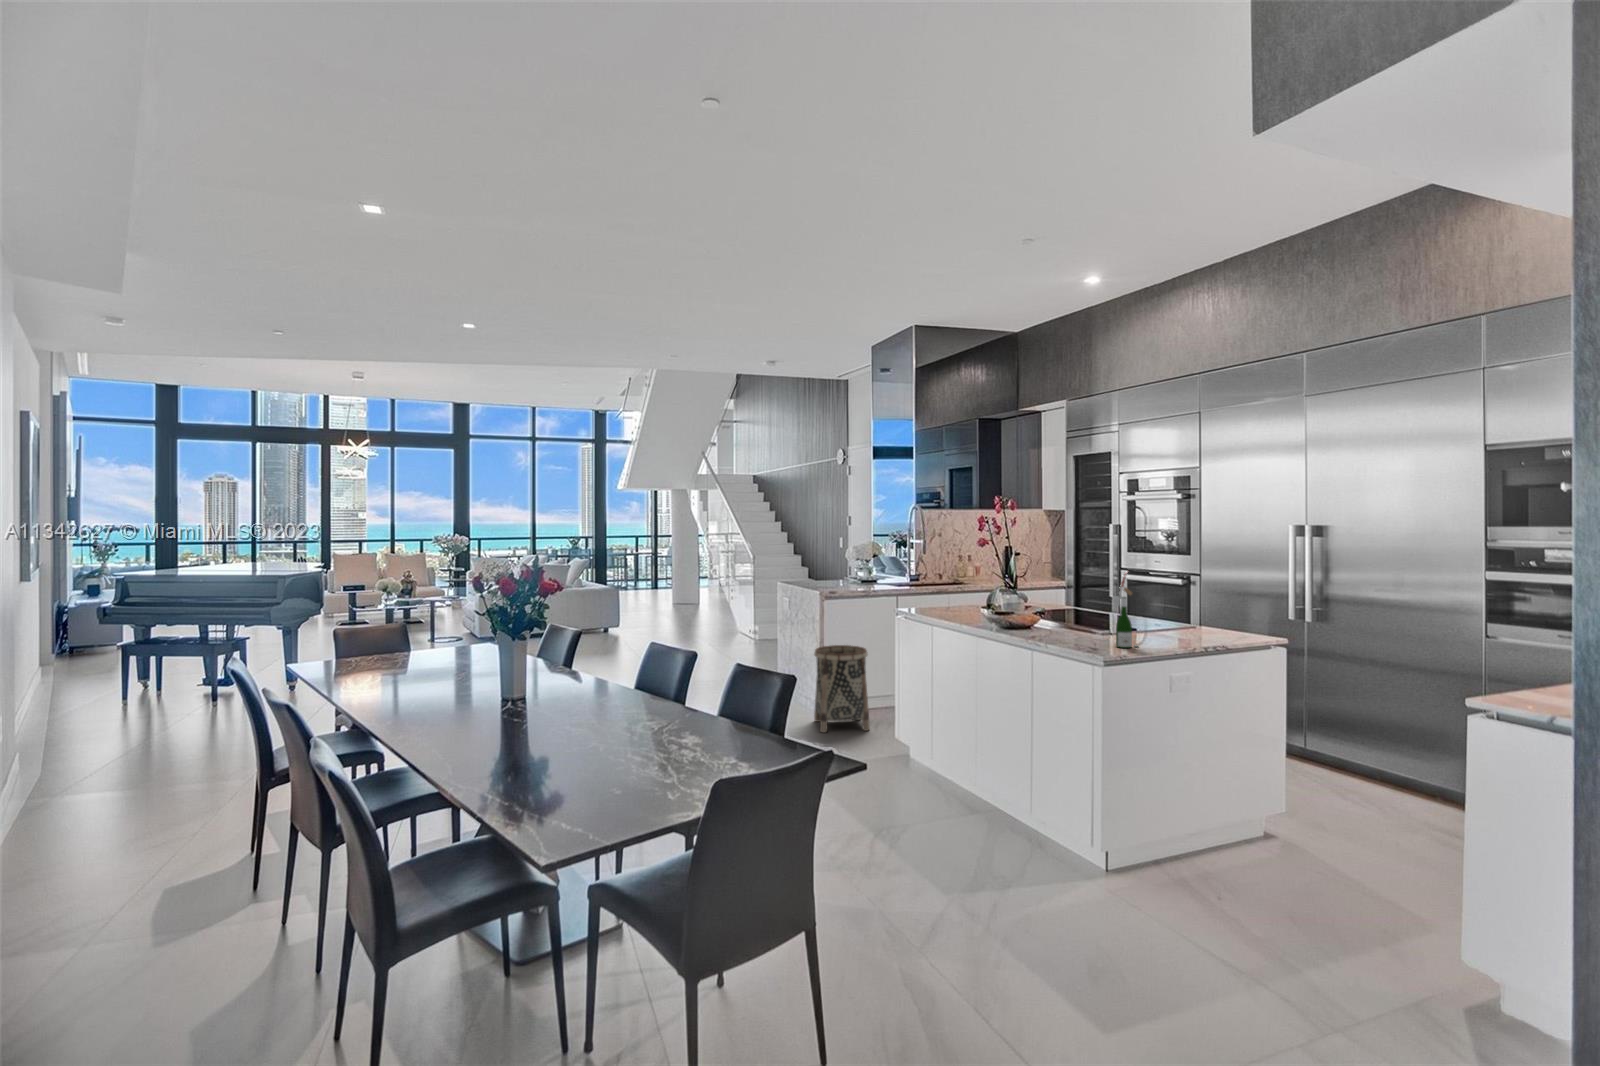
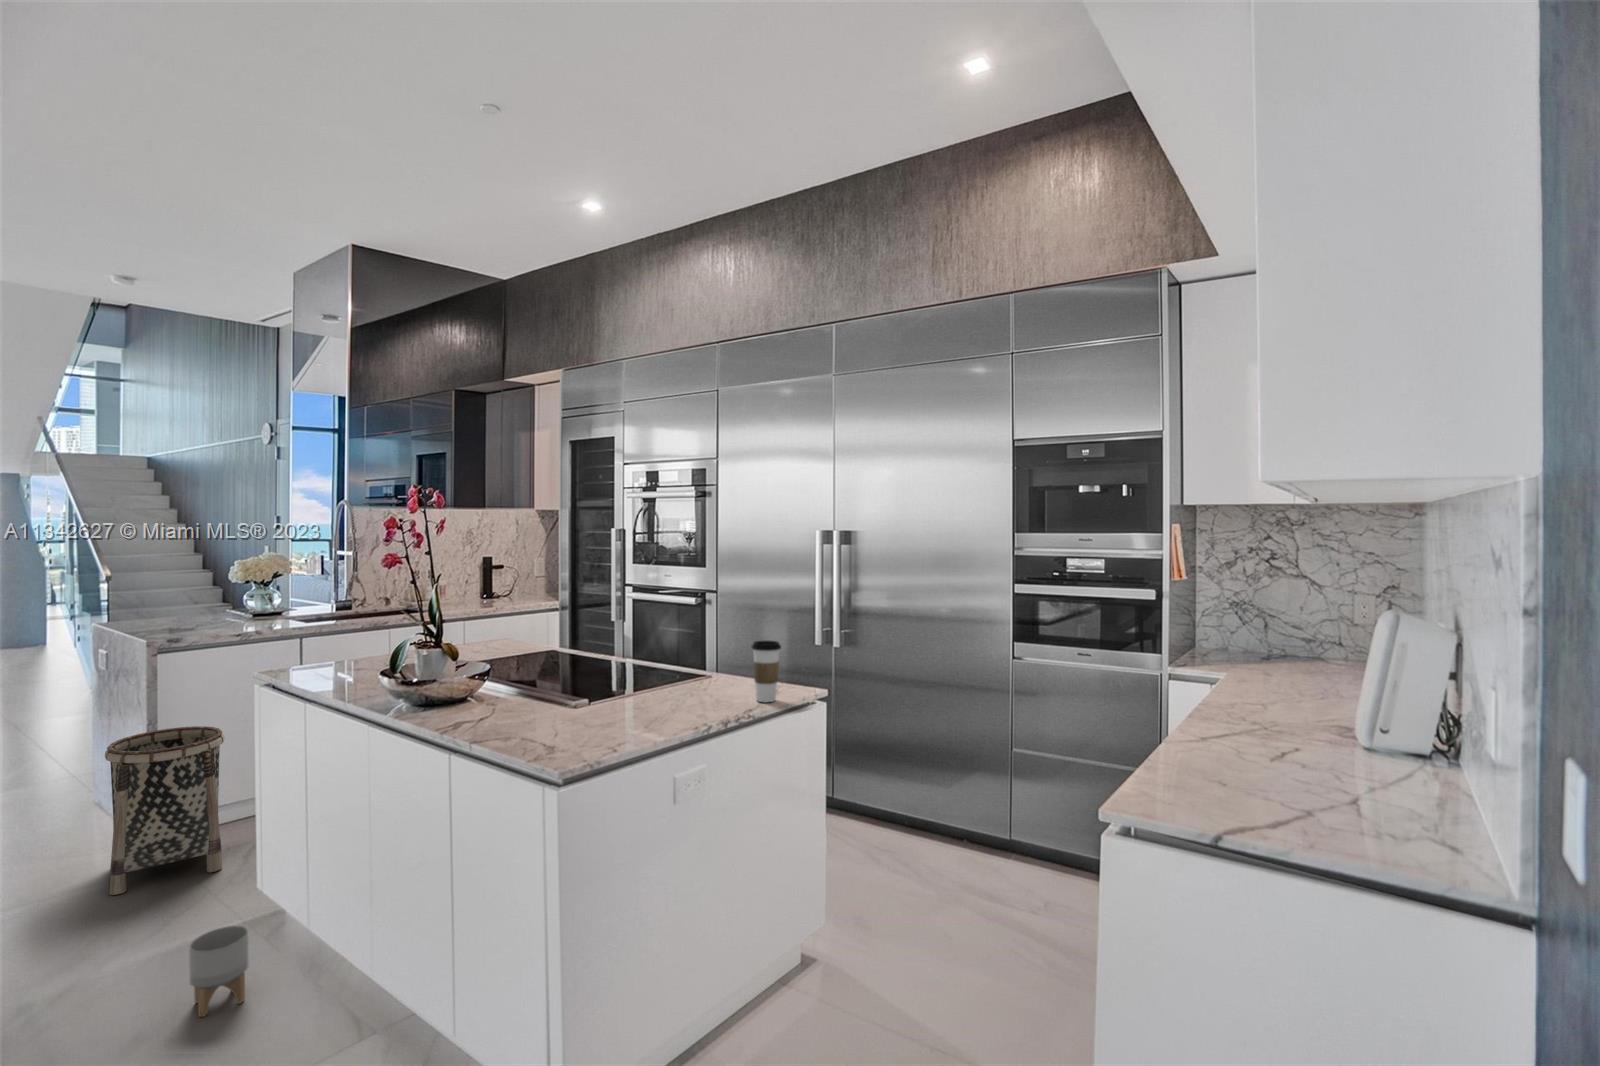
wine bottle: present [1114,572,1136,648] -> none [586,609,629,749]
coffee cup: none [1221,600,1244,640] -> present [752,640,781,702]
planter: none [888,743,913,784] -> present [189,926,248,1017]

